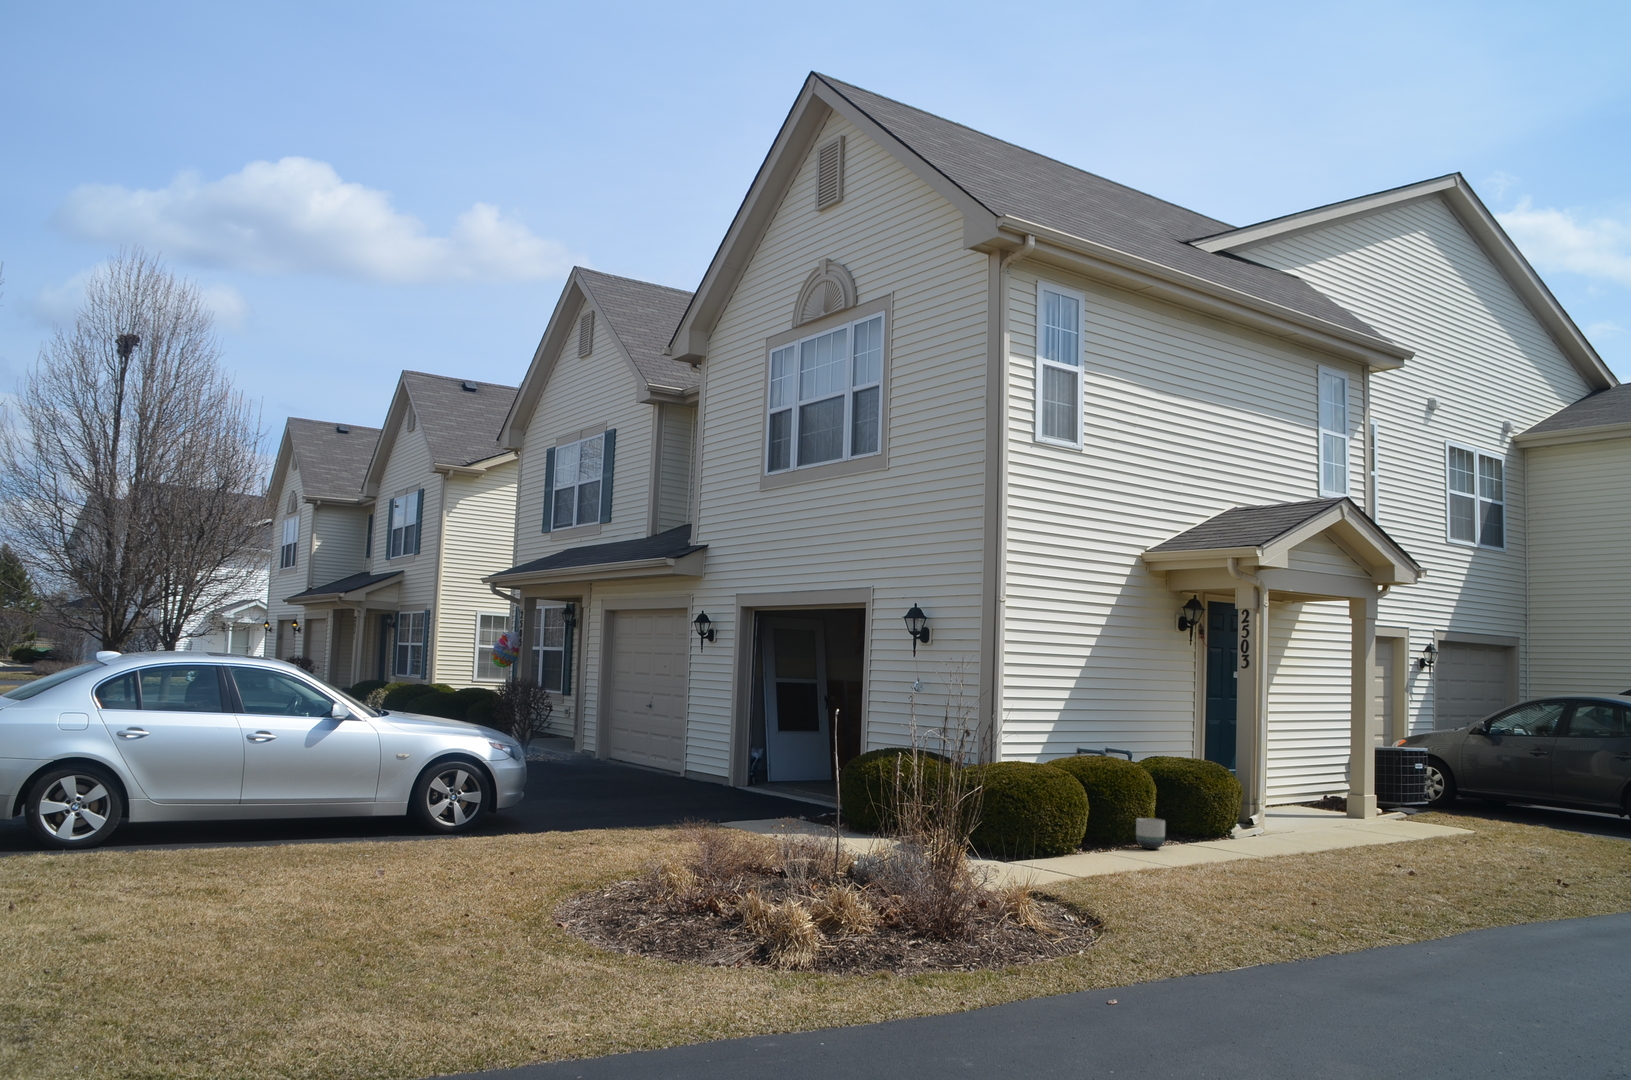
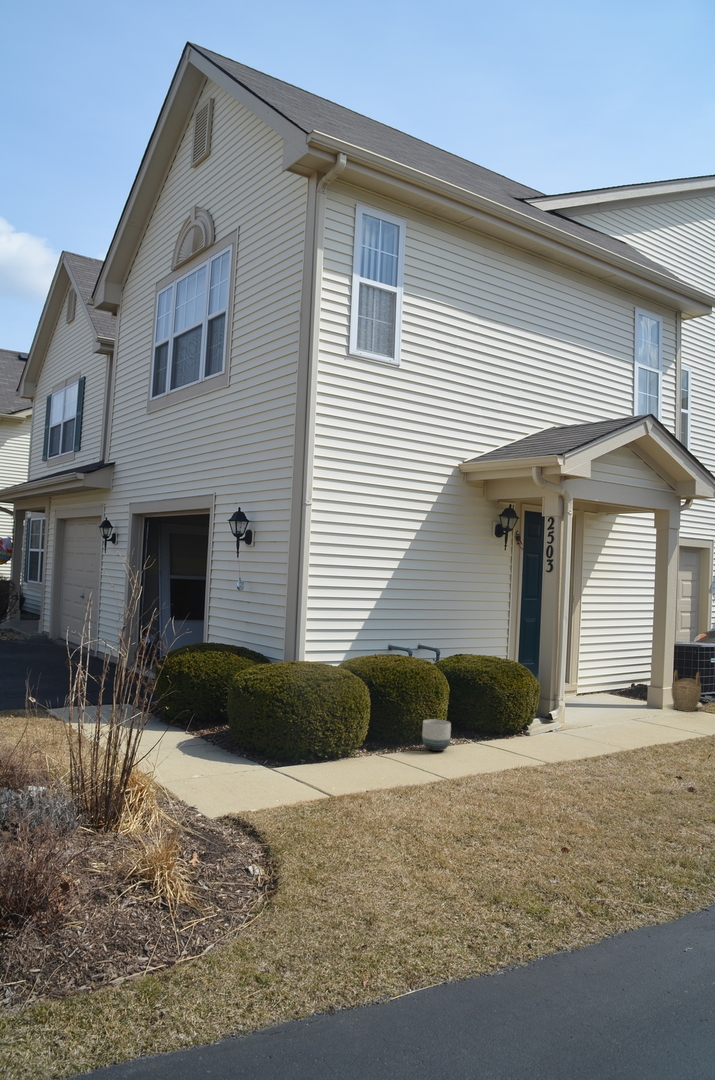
woven basket: none [1376,777,1409,823] -> present [671,670,701,712]

